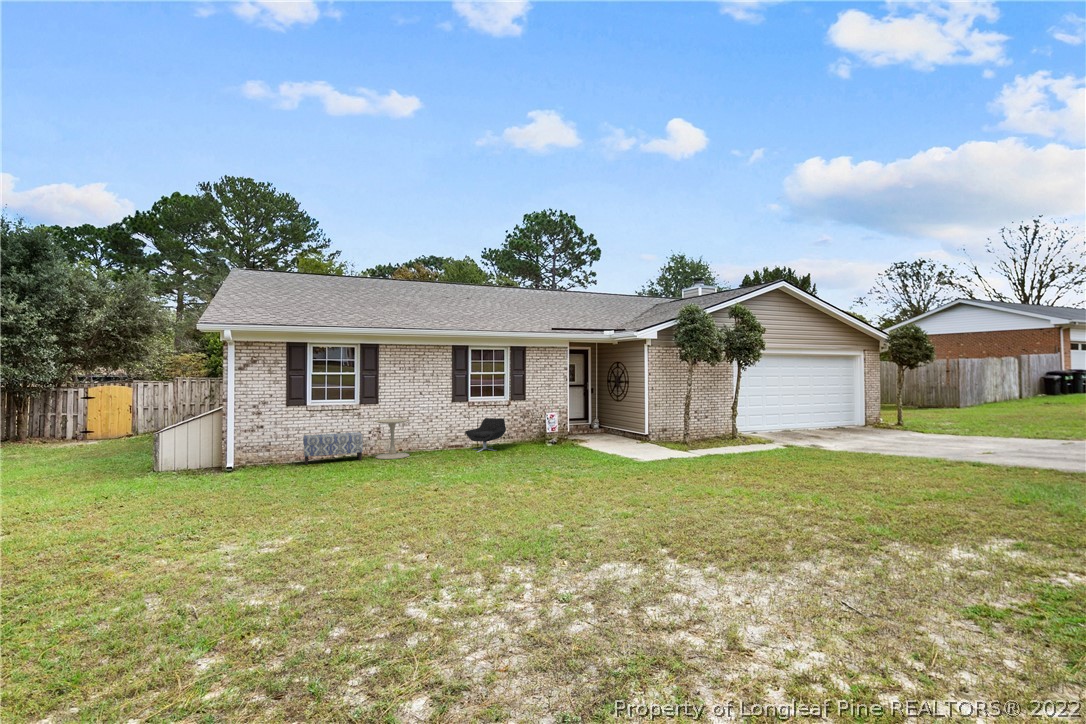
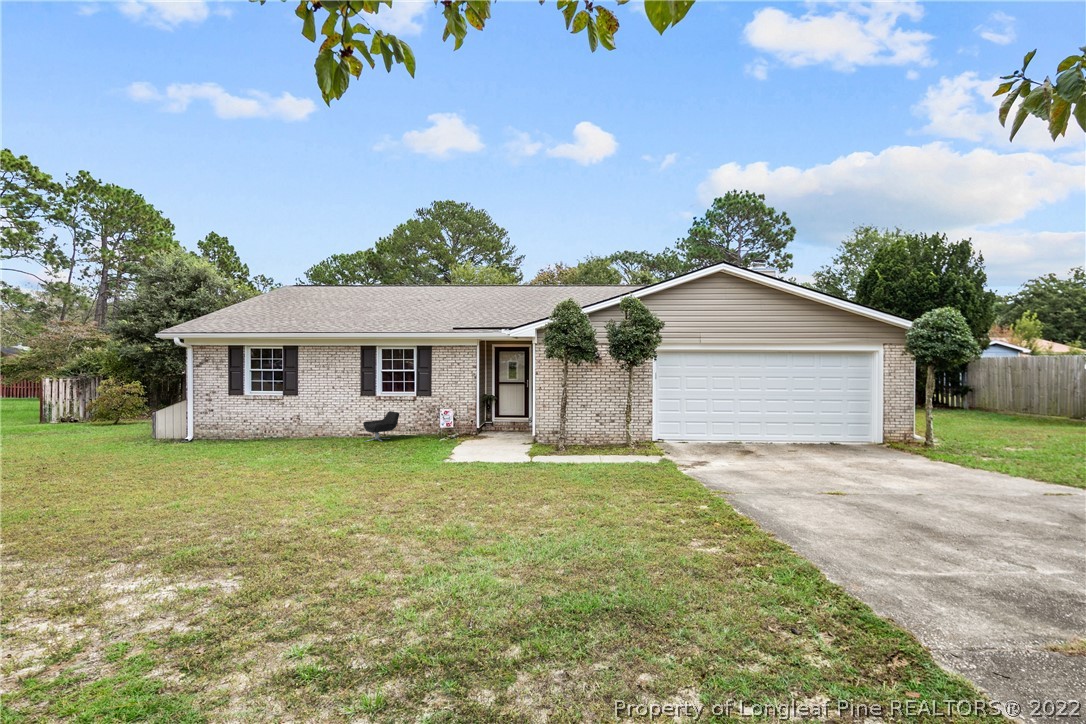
pedestal table: present [375,419,409,459] -> none [285,408,316,442]
bench: present [303,432,363,465] -> none [229,418,283,442]

